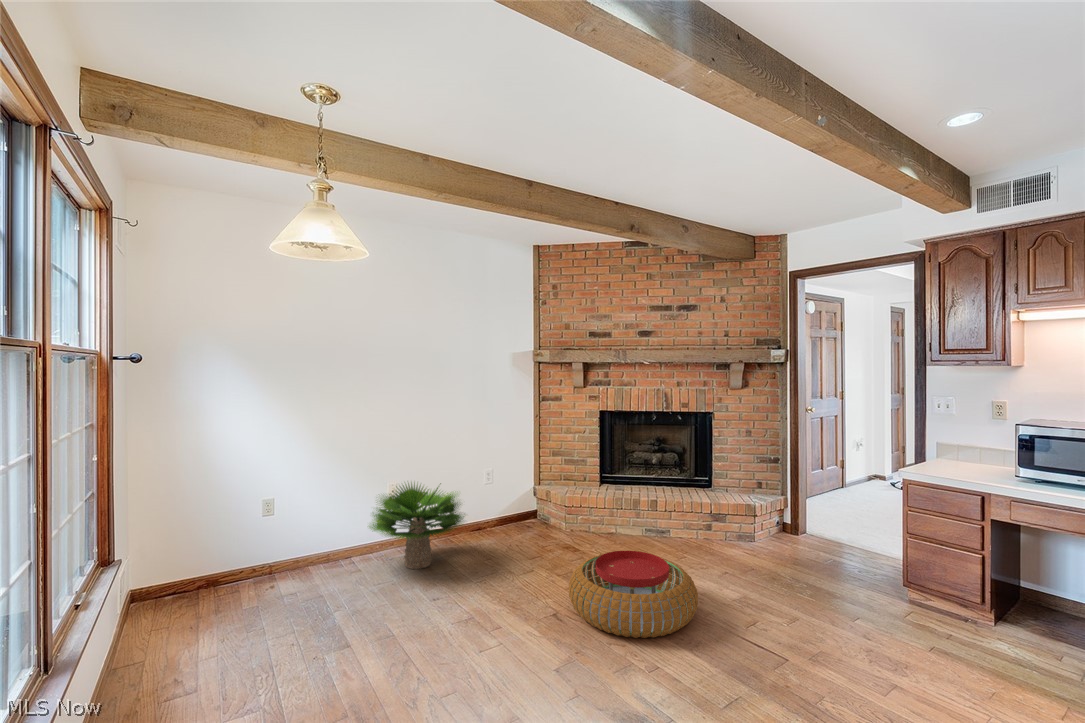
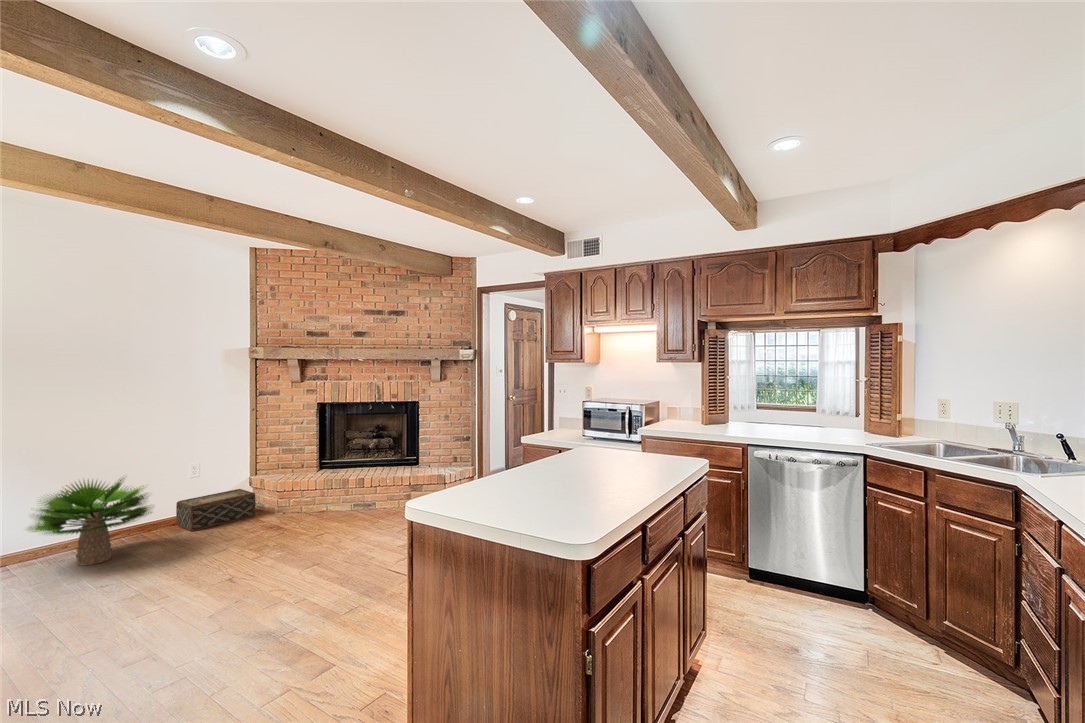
woven basket: none [475,499,544,542] -> present [176,489,255,531]
pouf: present [569,551,698,638] -> none [244,518,361,585]

